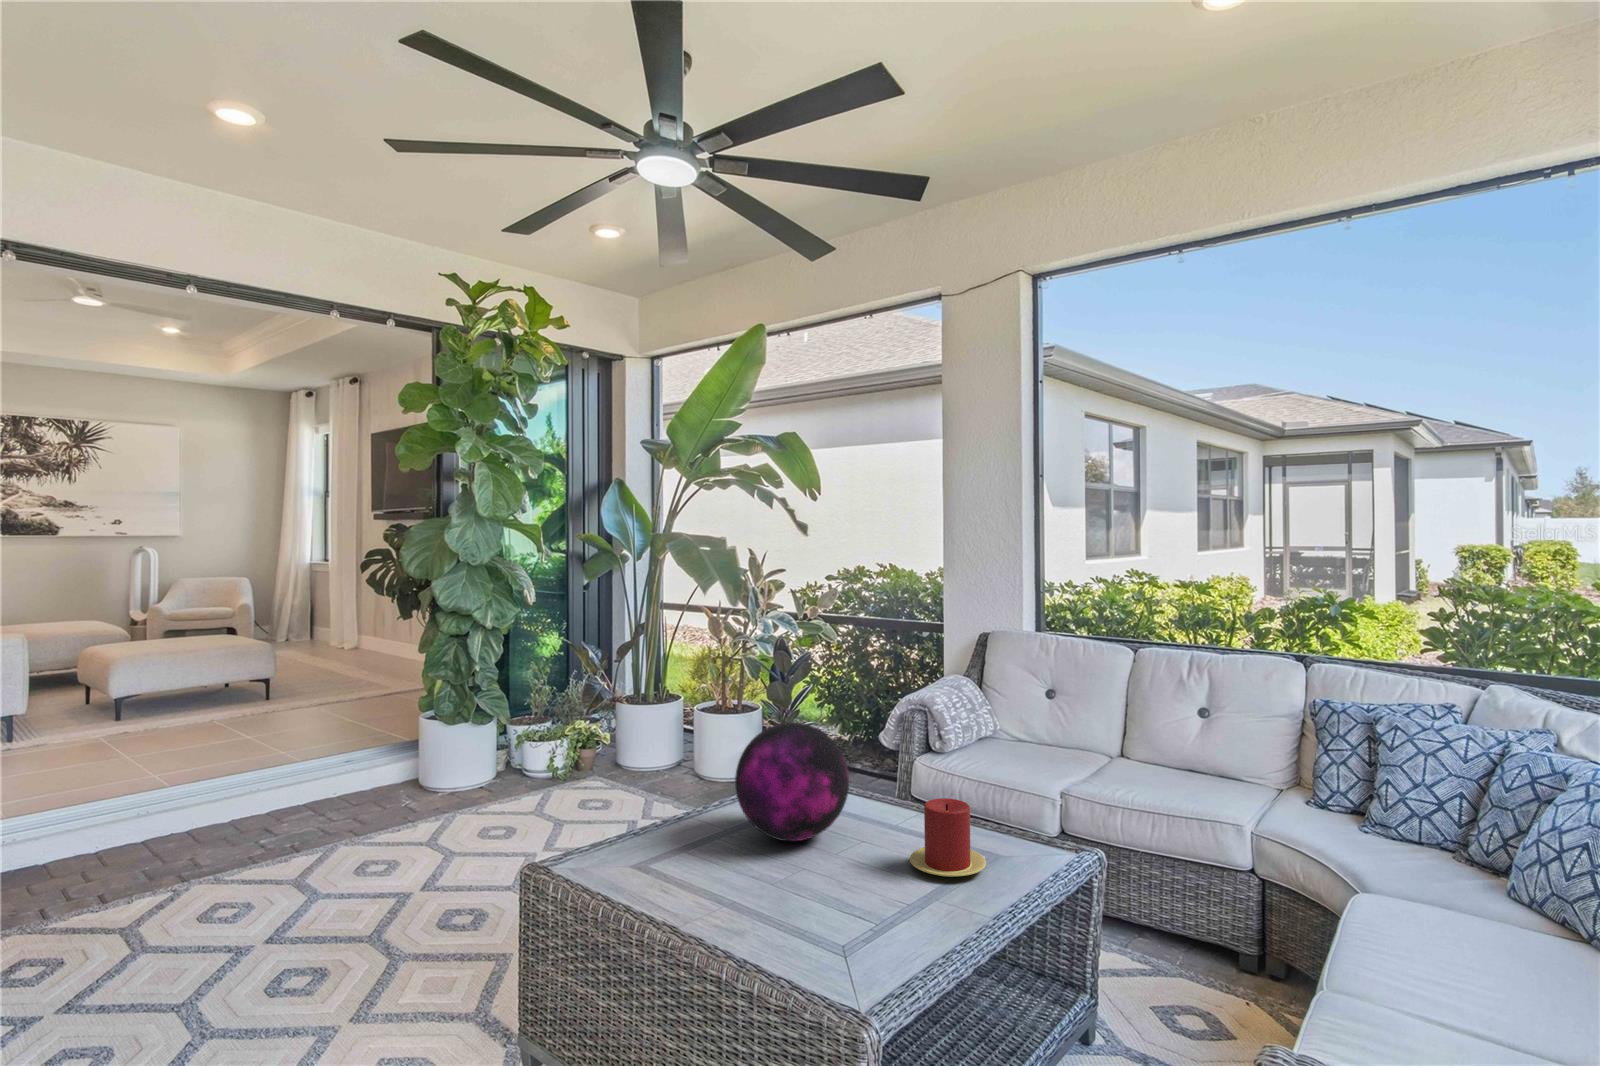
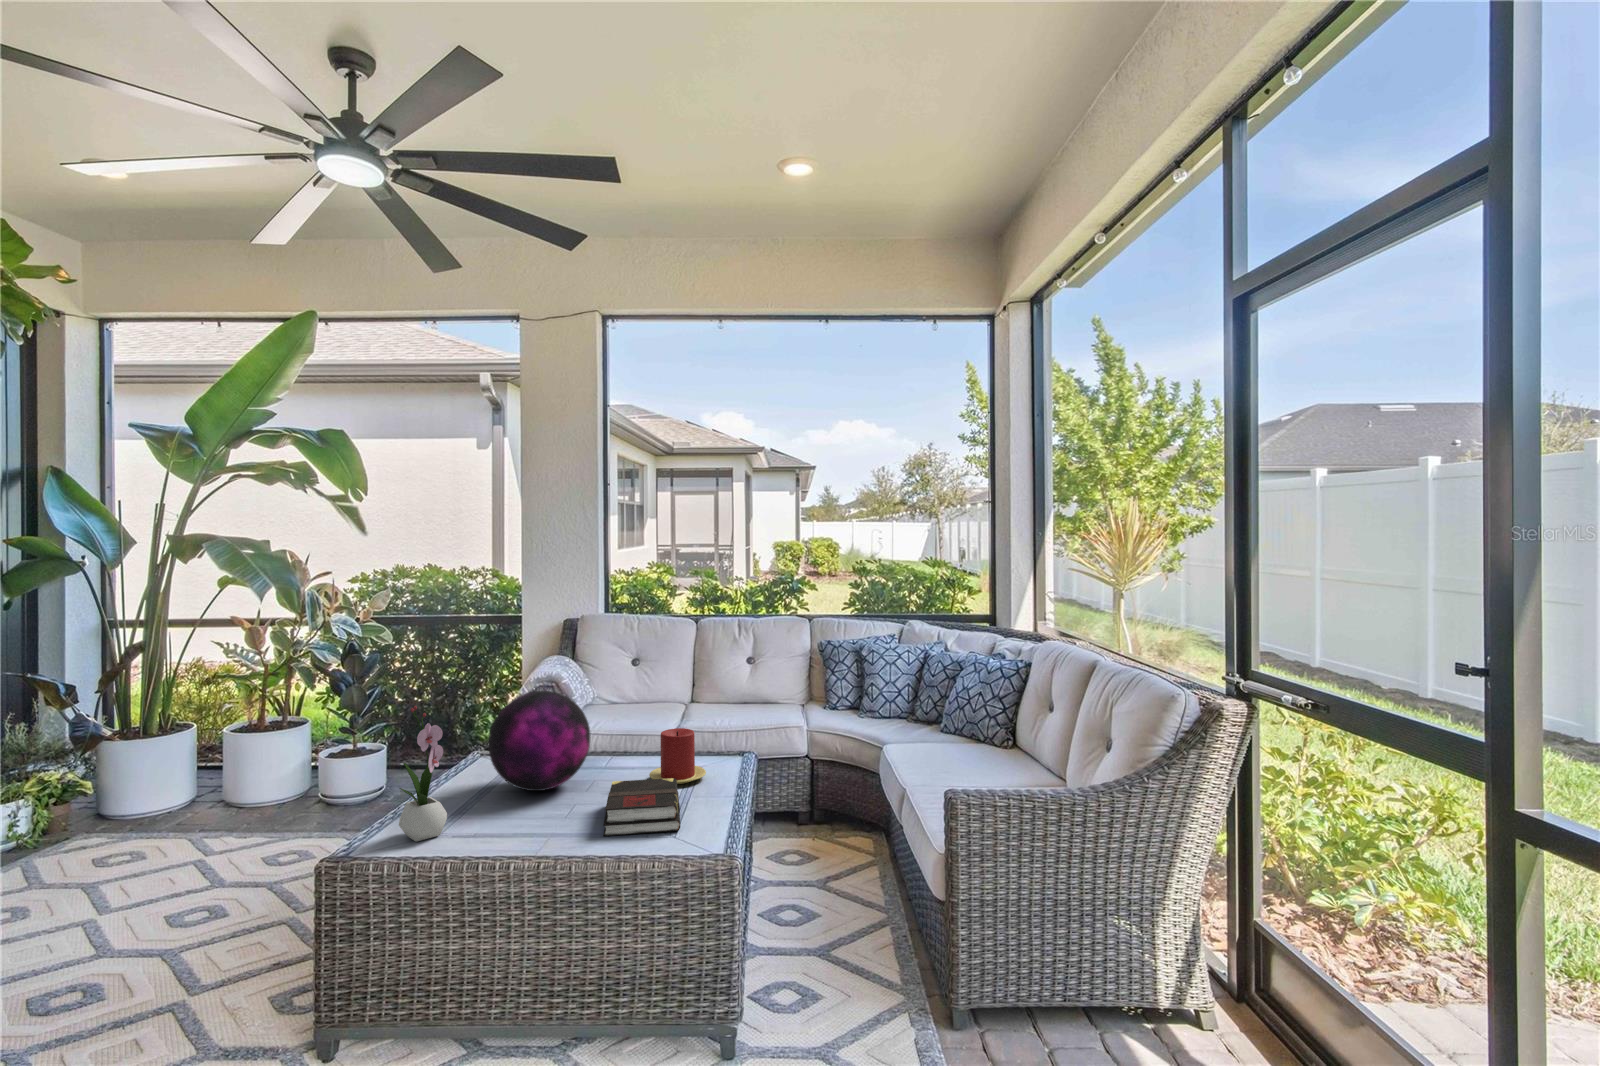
flower arrangement: none [604,724,655,869] -> present [399,706,447,842]
book: none [770,853,909,948] -> present [603,778,680,836]

